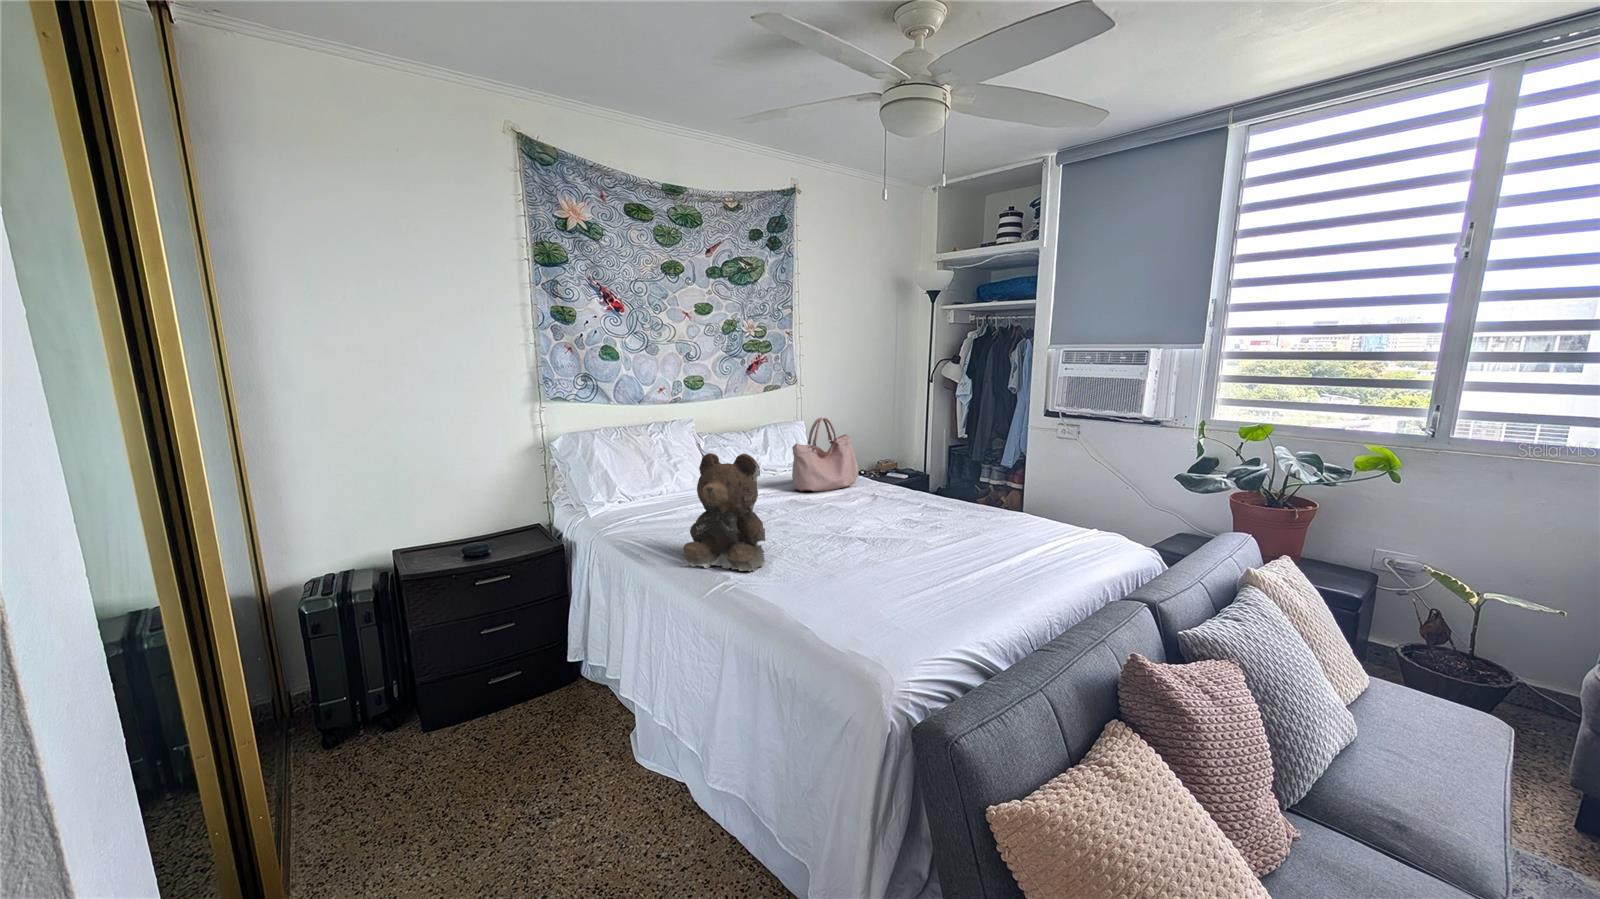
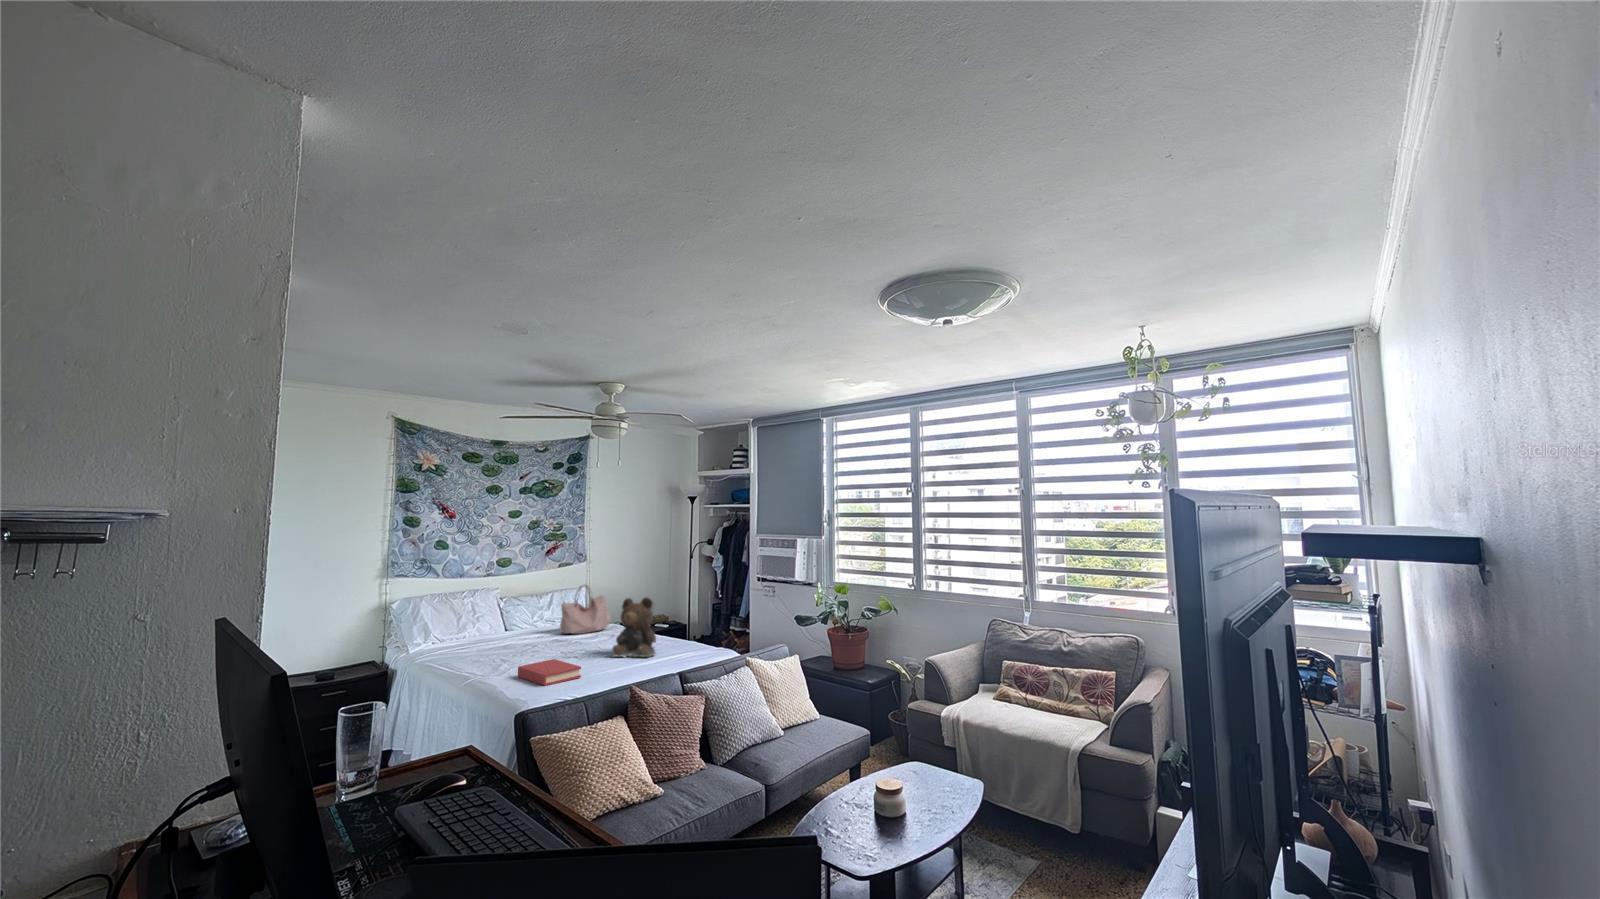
teddy bear: present [682,453,766,571] -> present [612,597,656,657]
hardback book: none [809,563,938,638] -> present [518,659,581,686]

